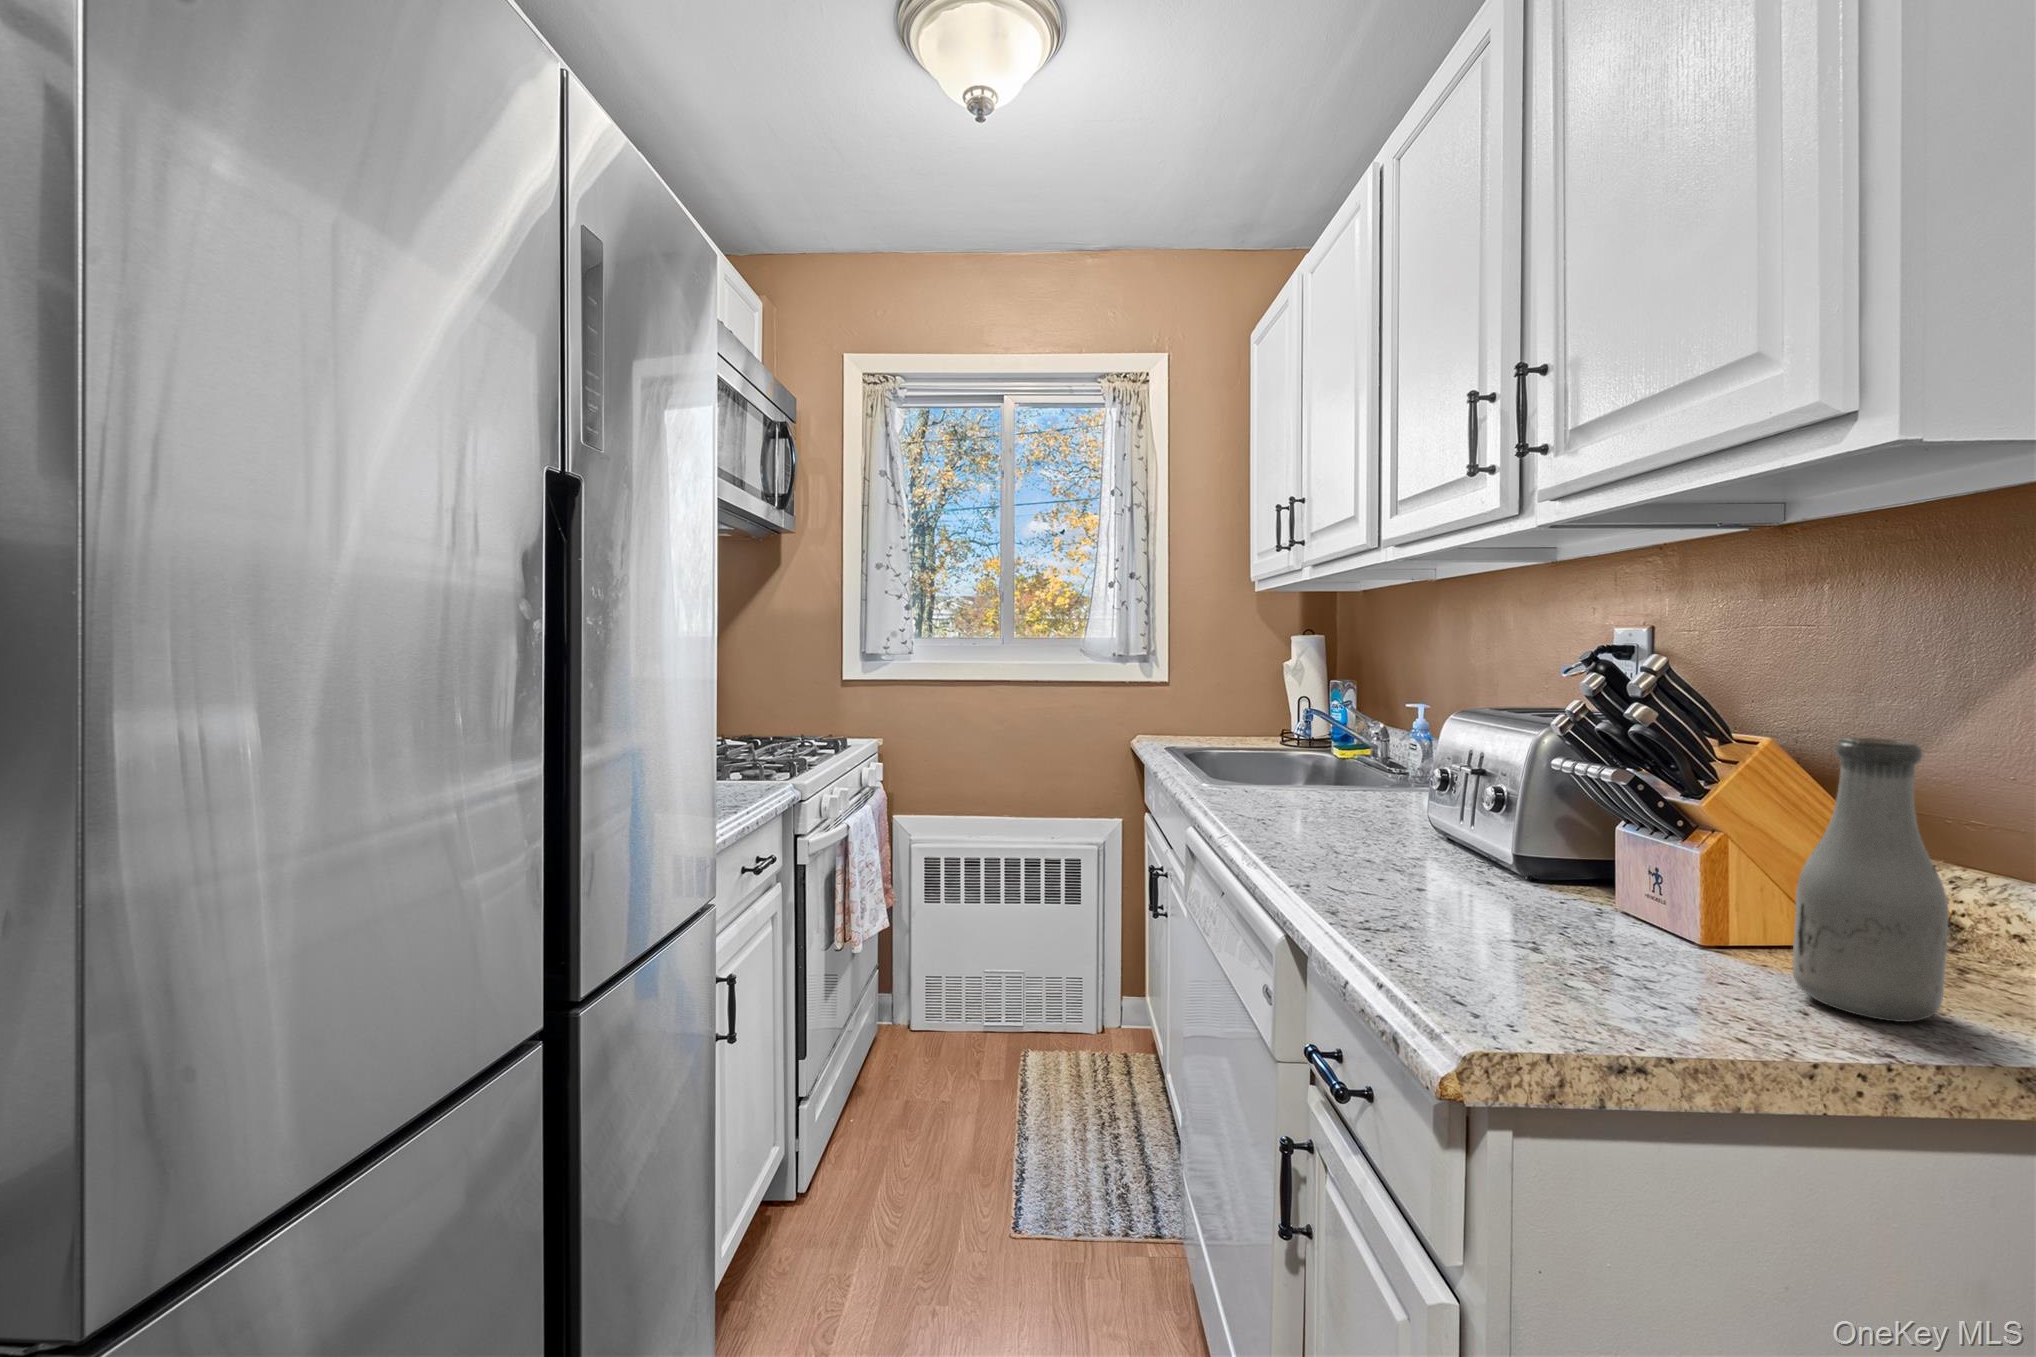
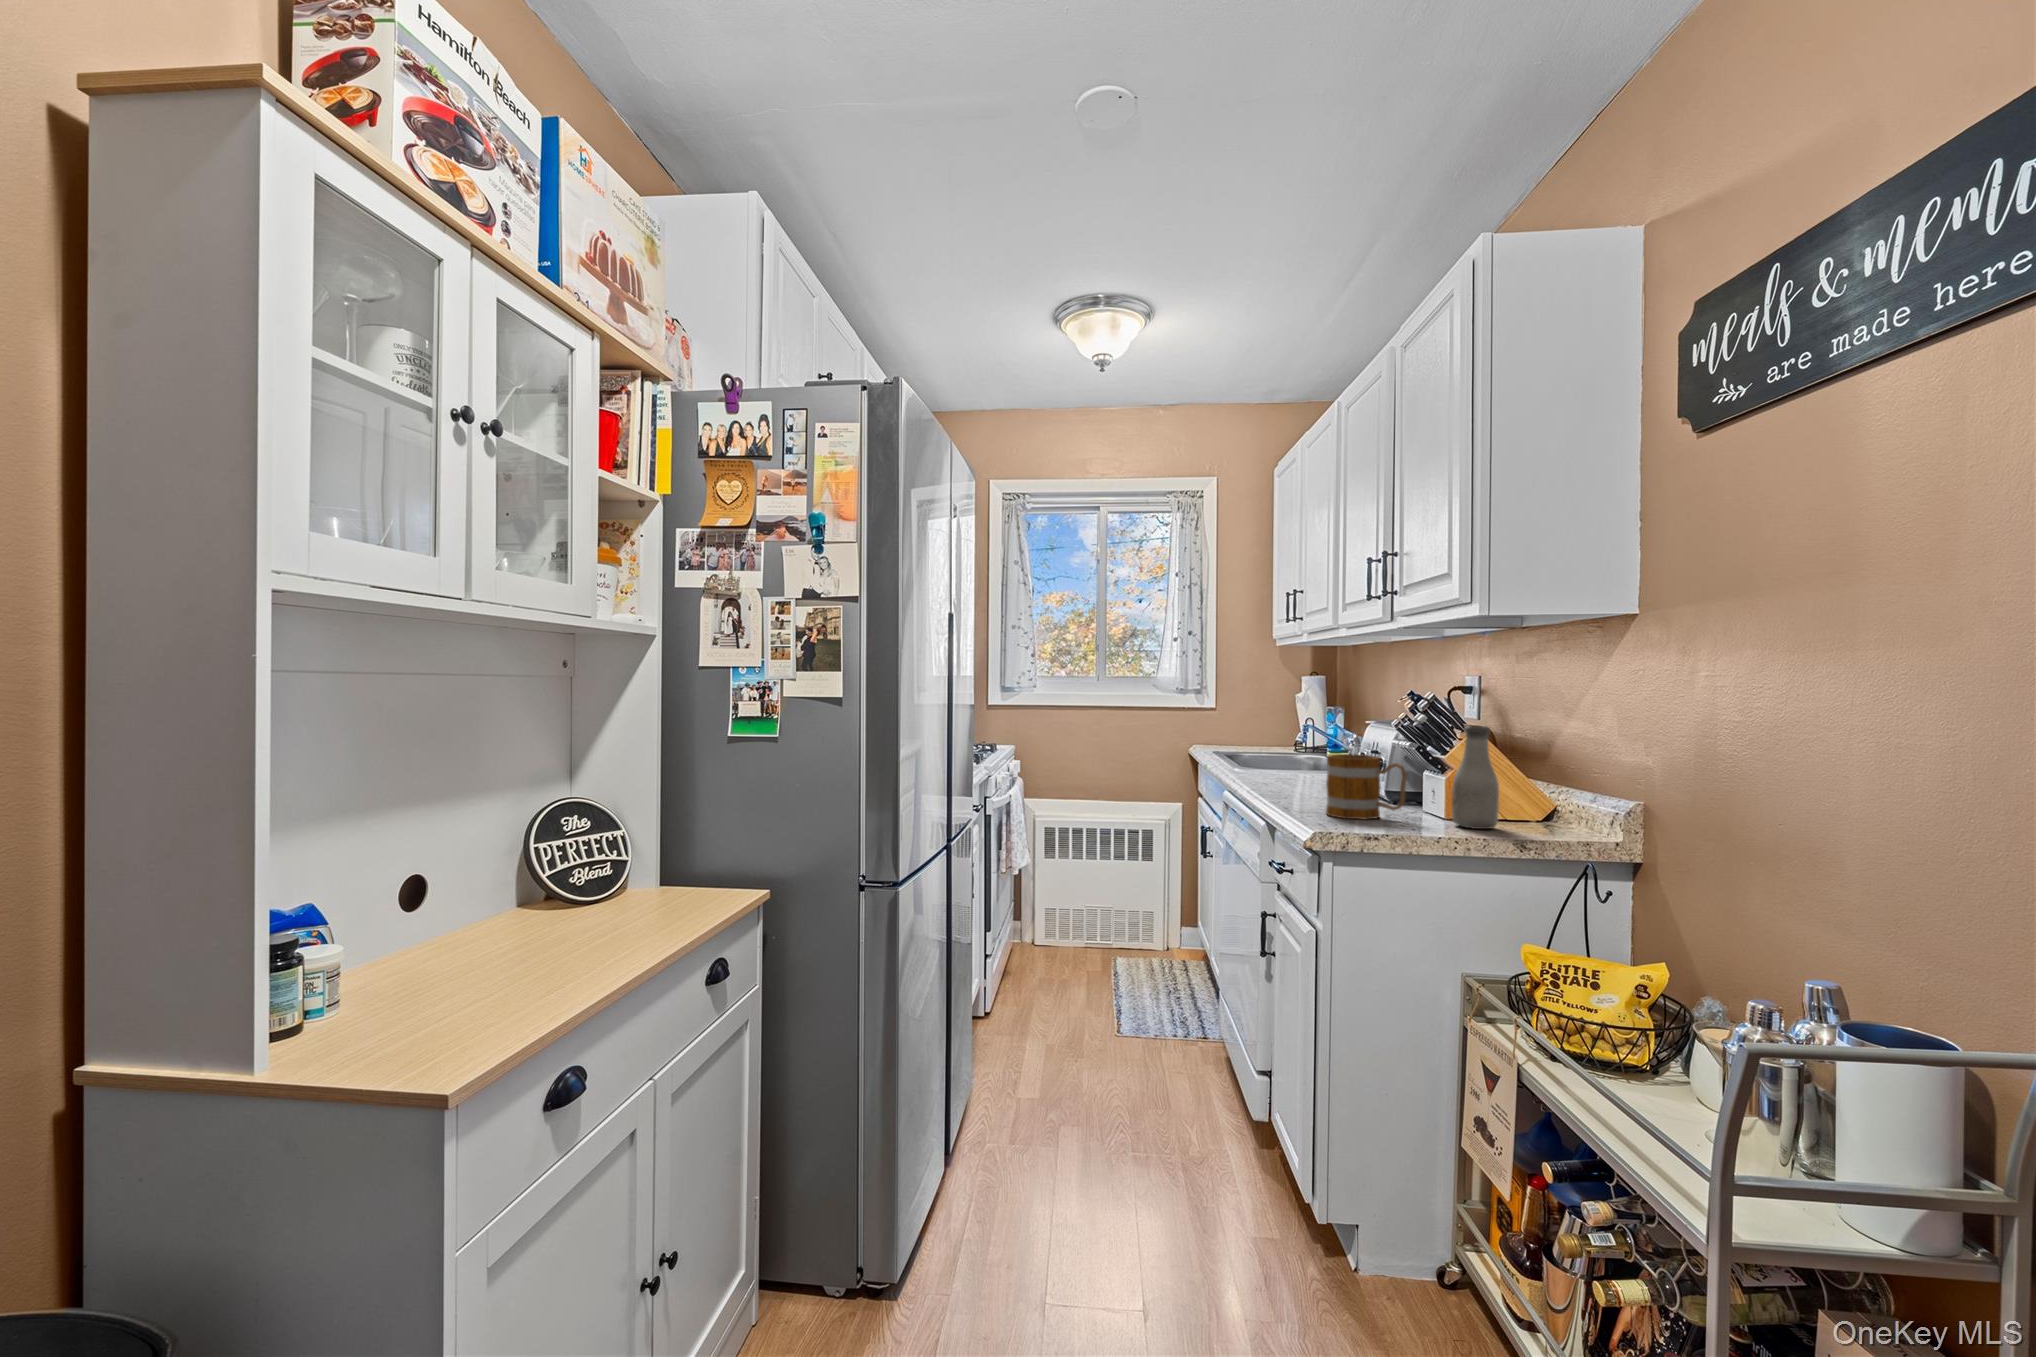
mug: none [1439,798,1662,973] -> present [1326,754,1407,820]

